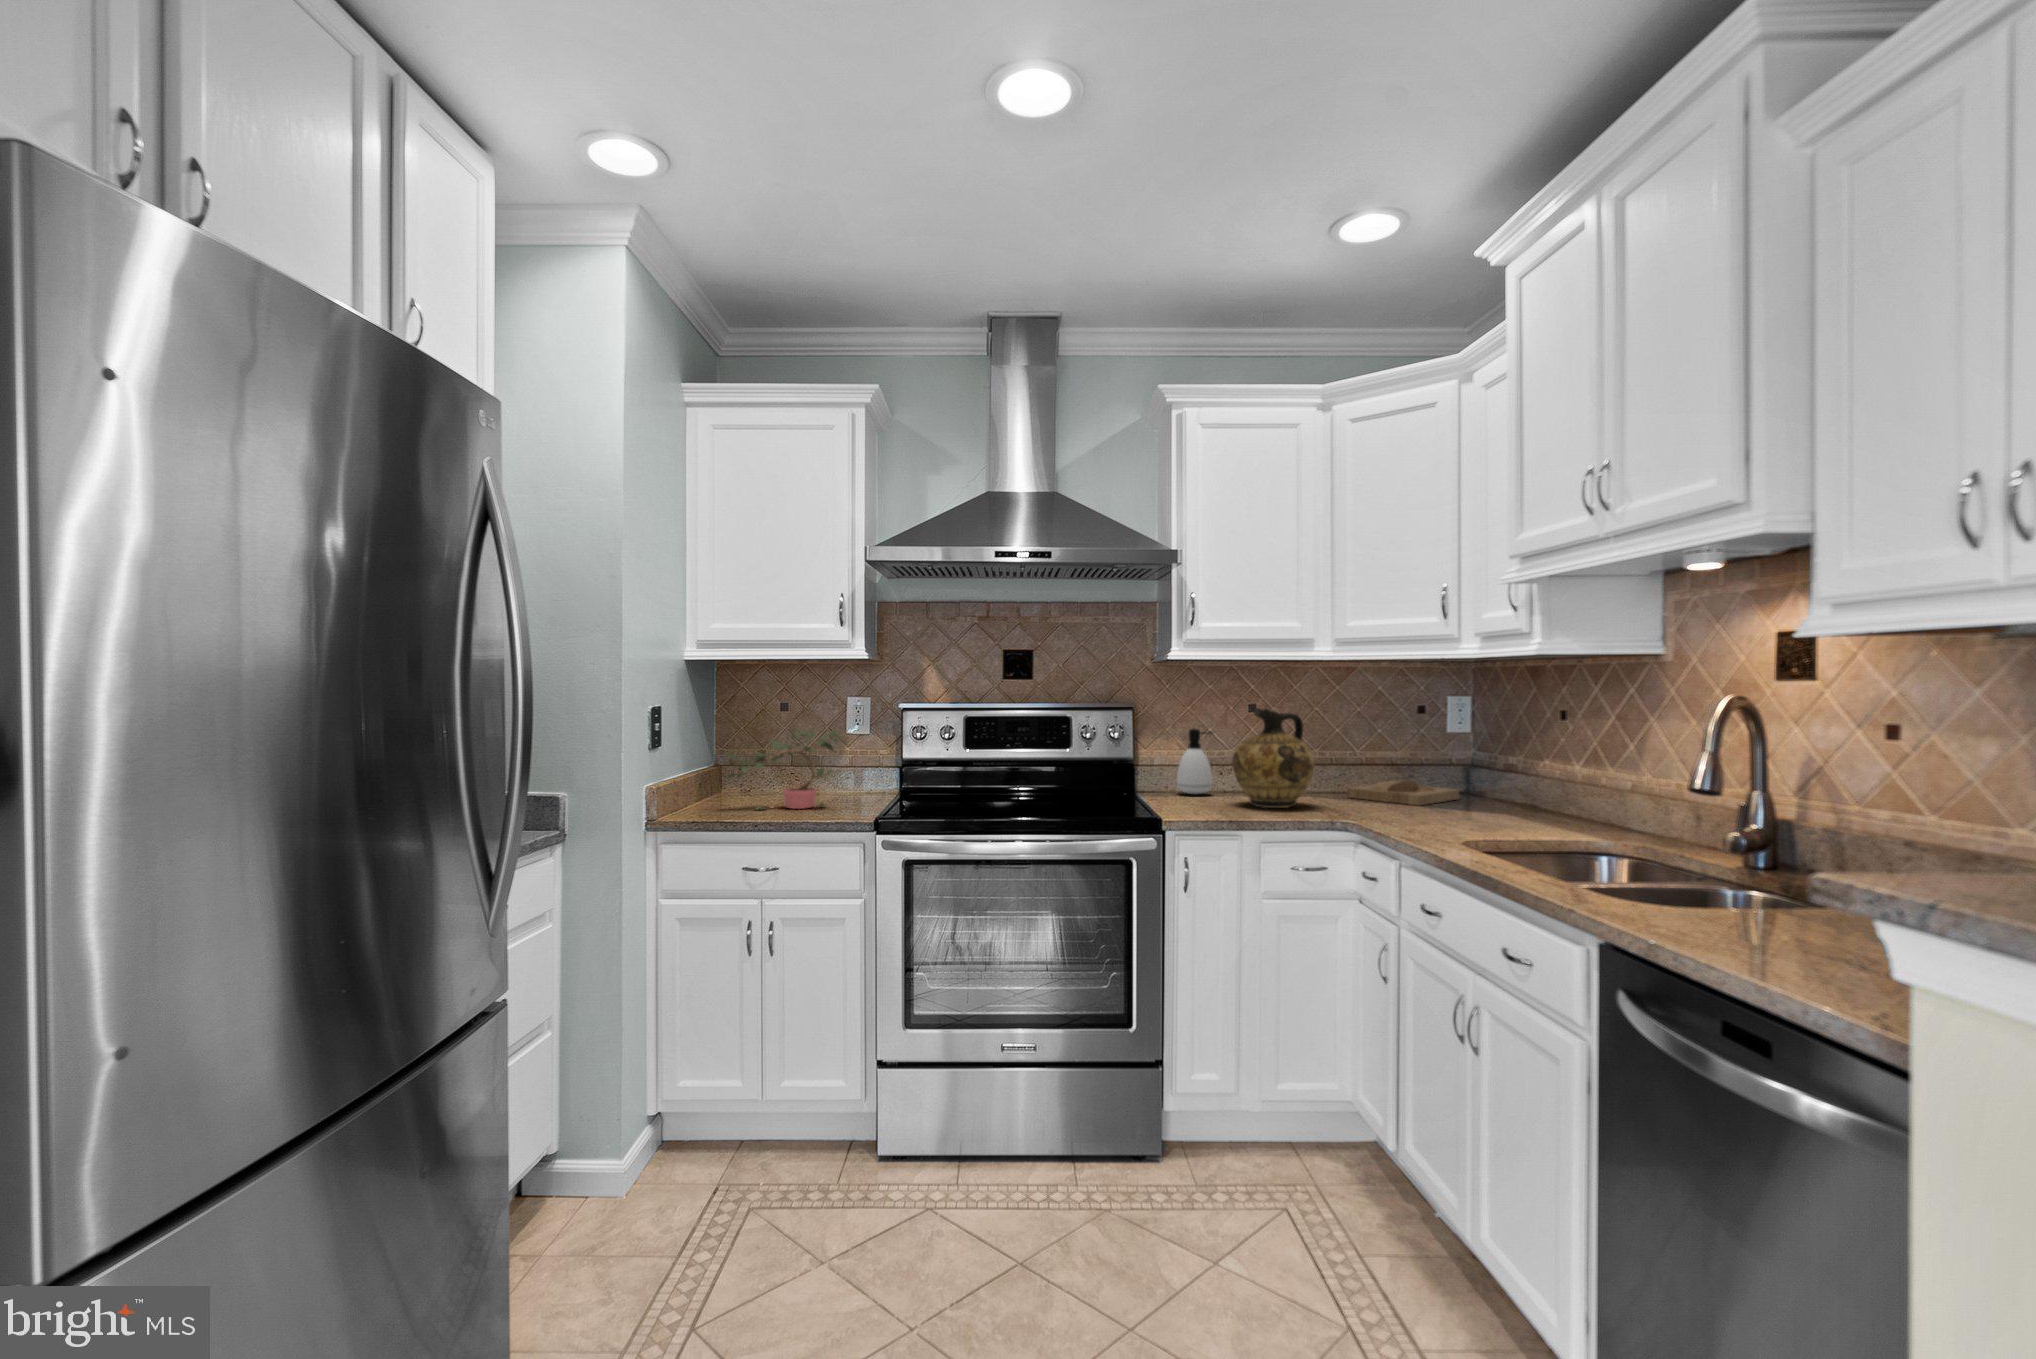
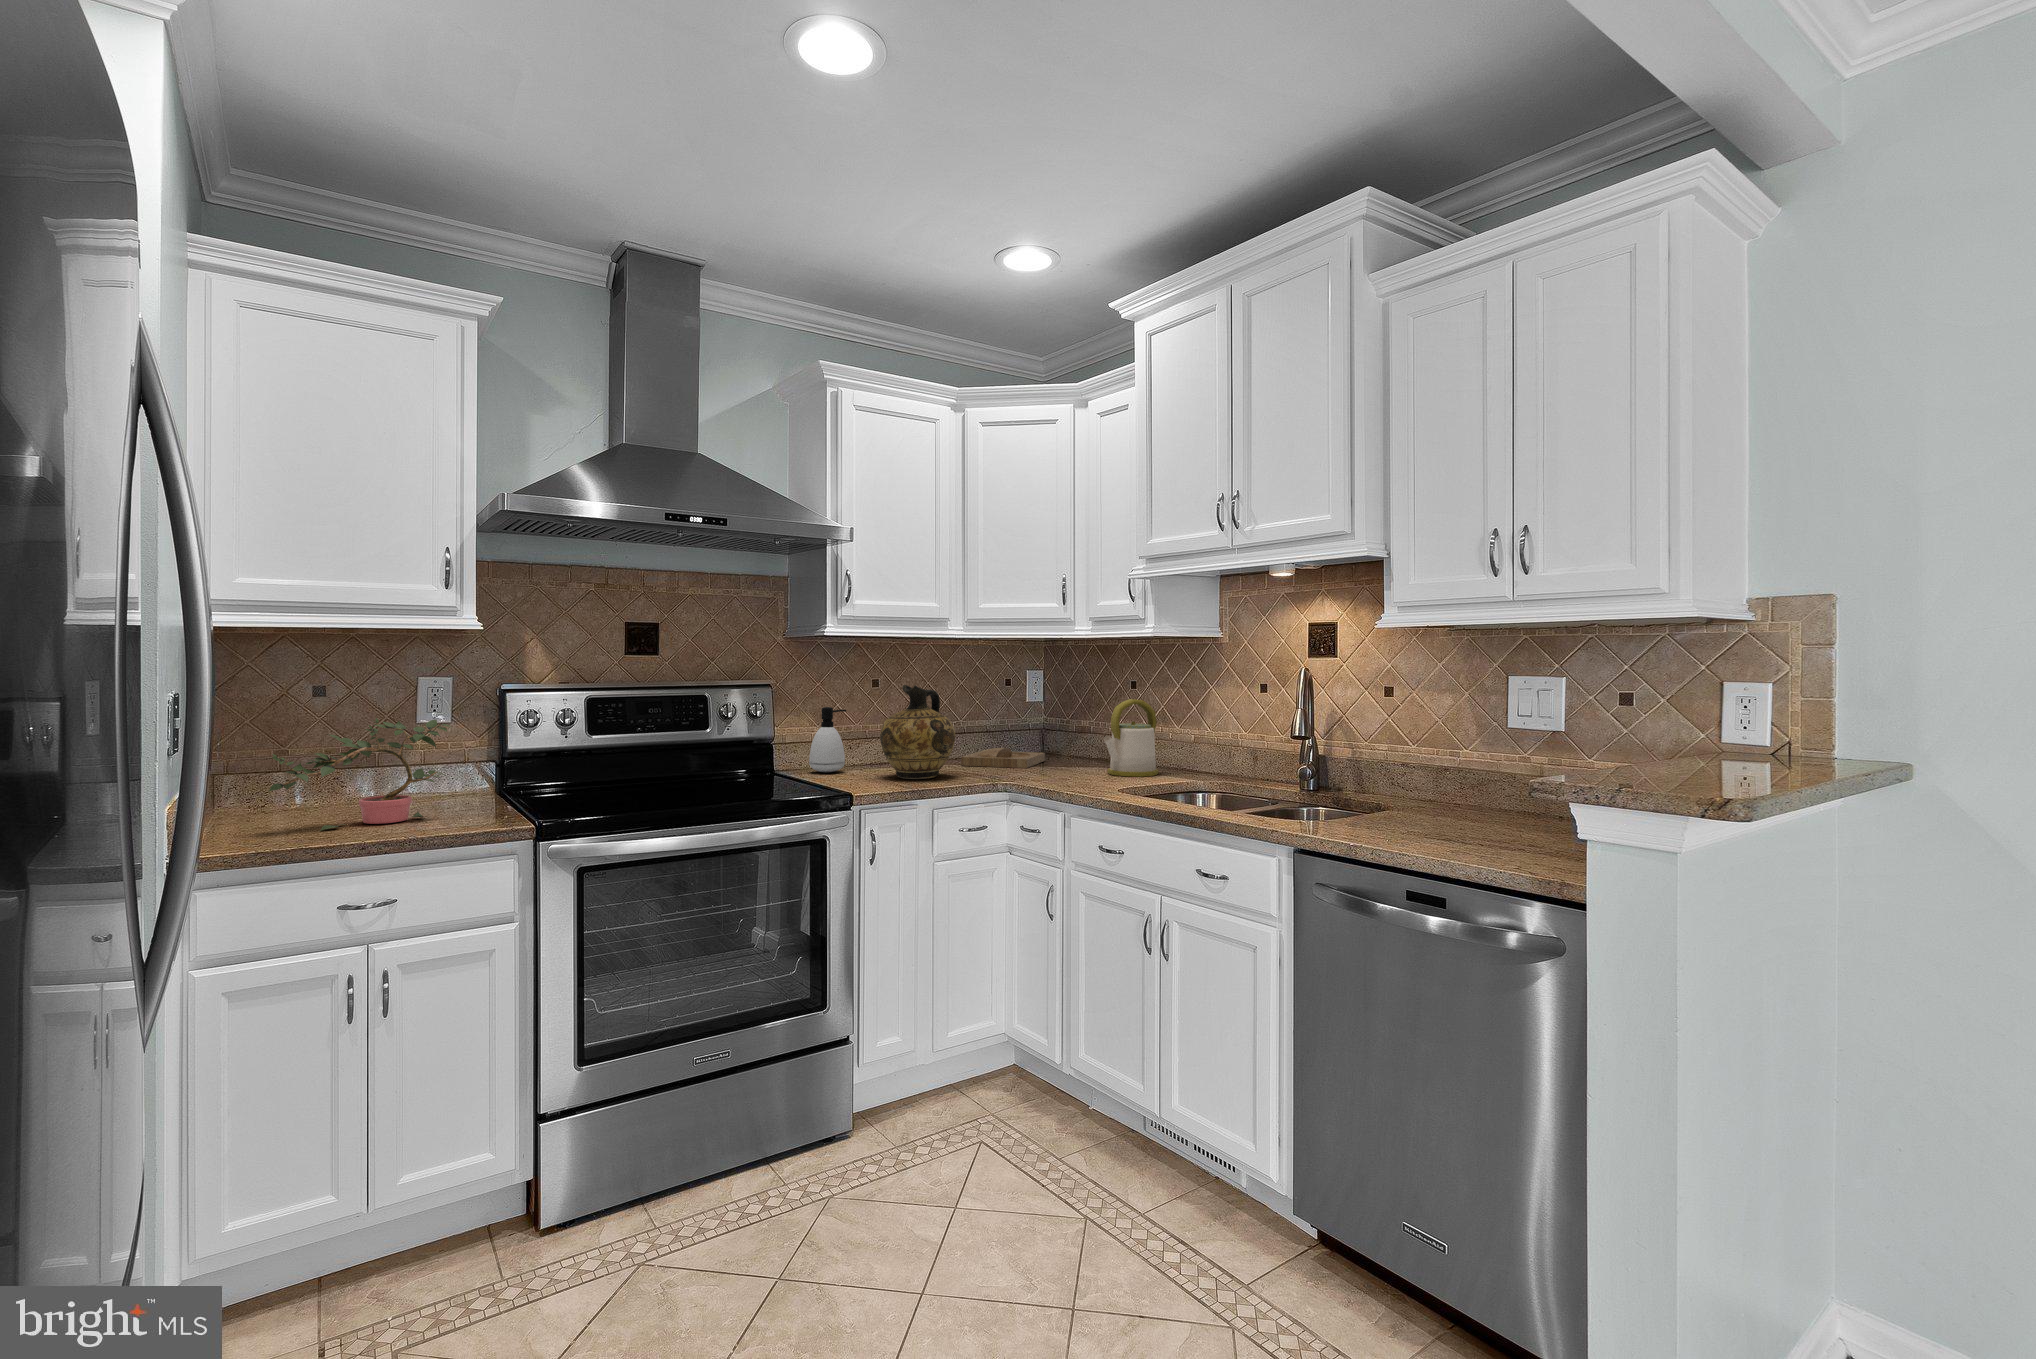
kettle: none [1498,729,1580,827] -> present [1103,699,1158,777]

